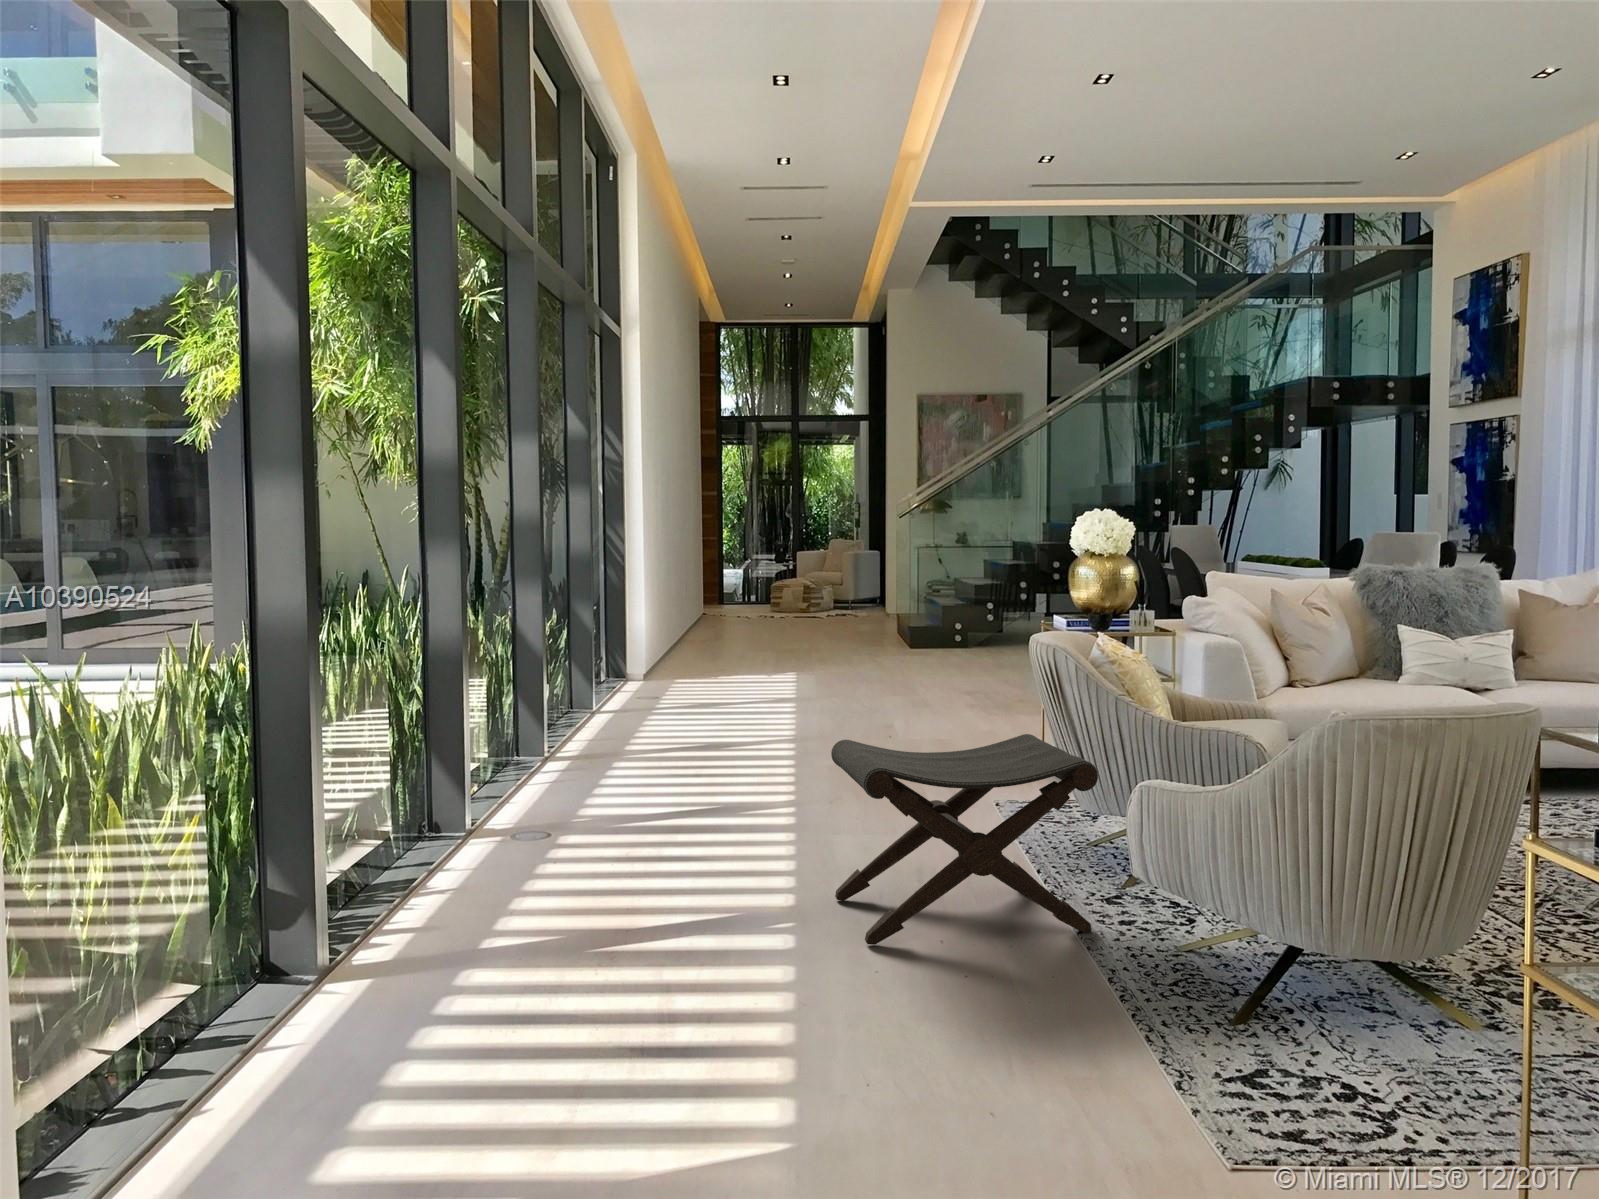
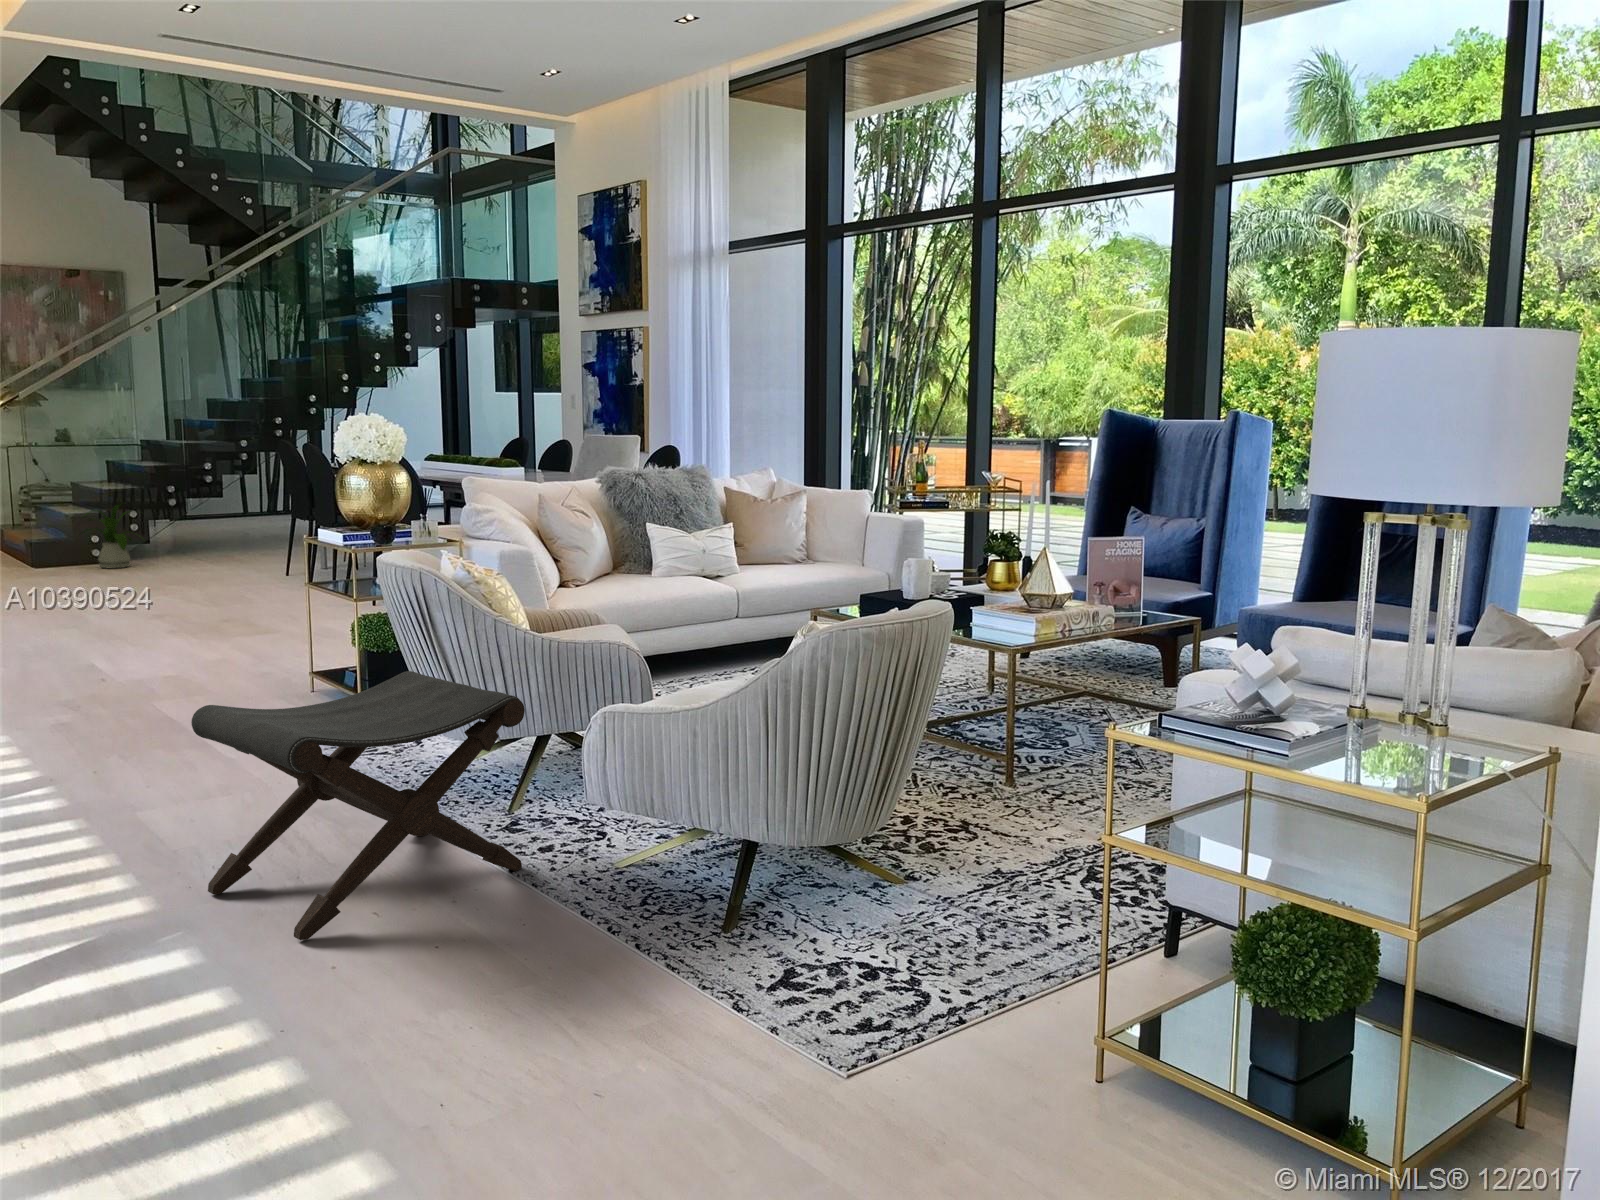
house plant: none [952,596,1005,654] -> present [84,504,132,568]

